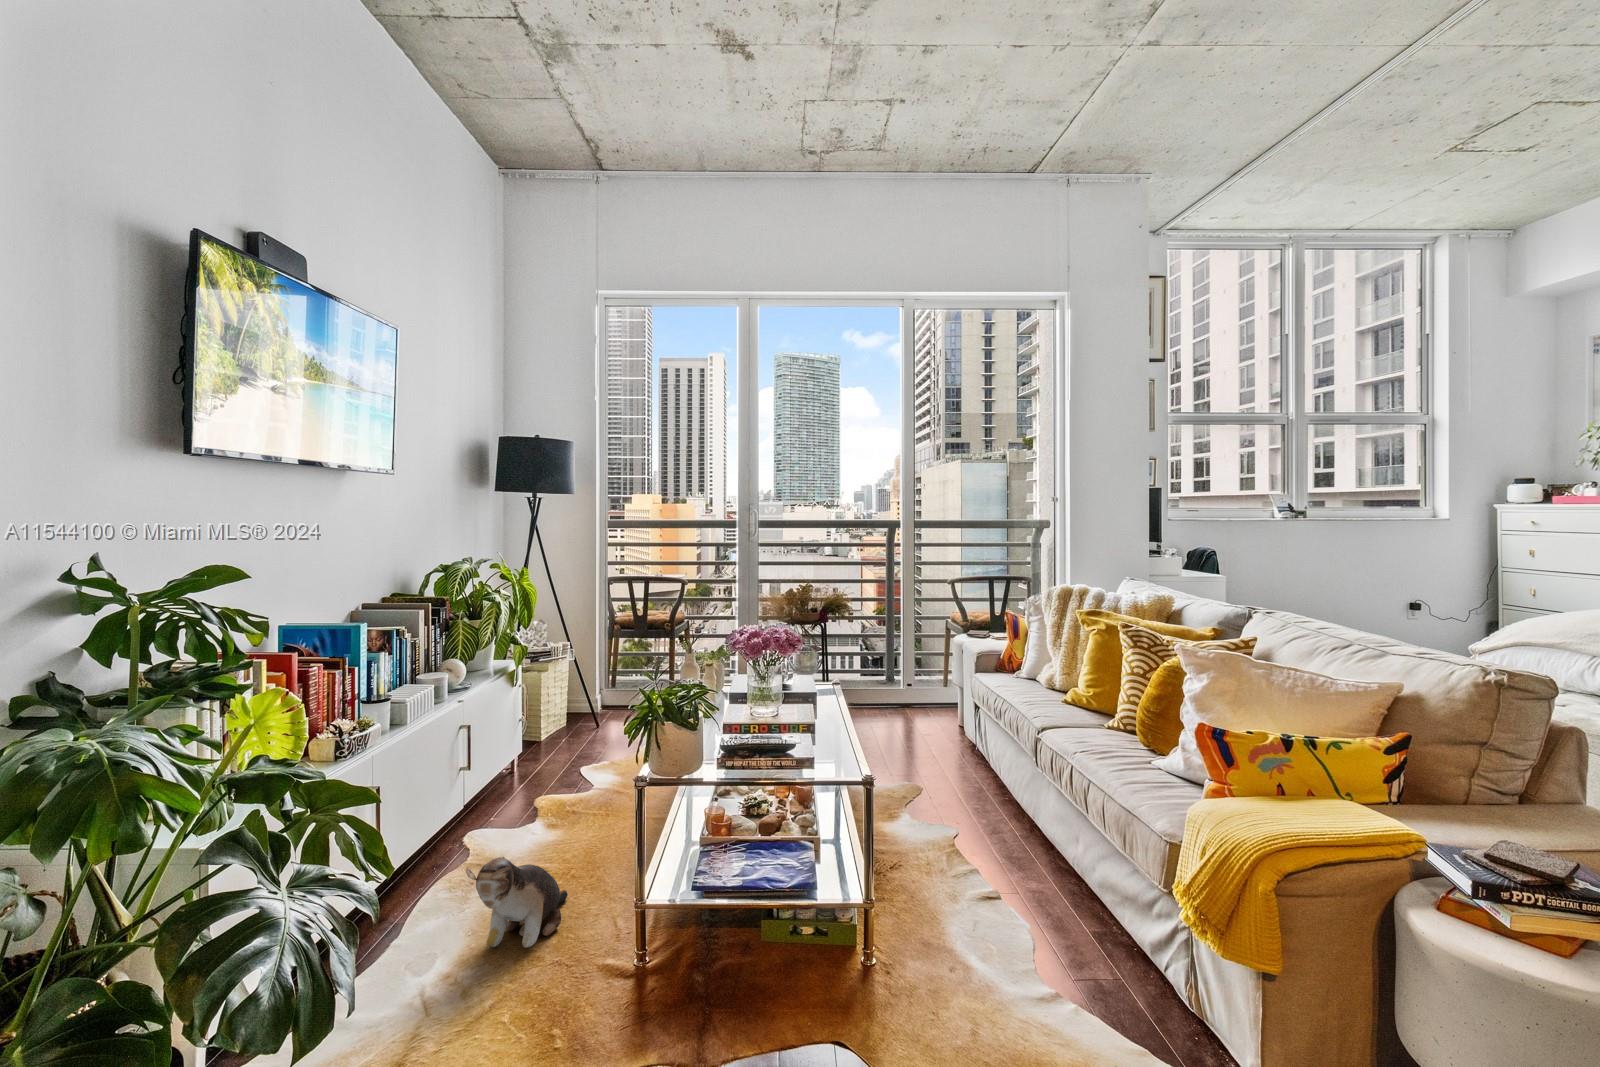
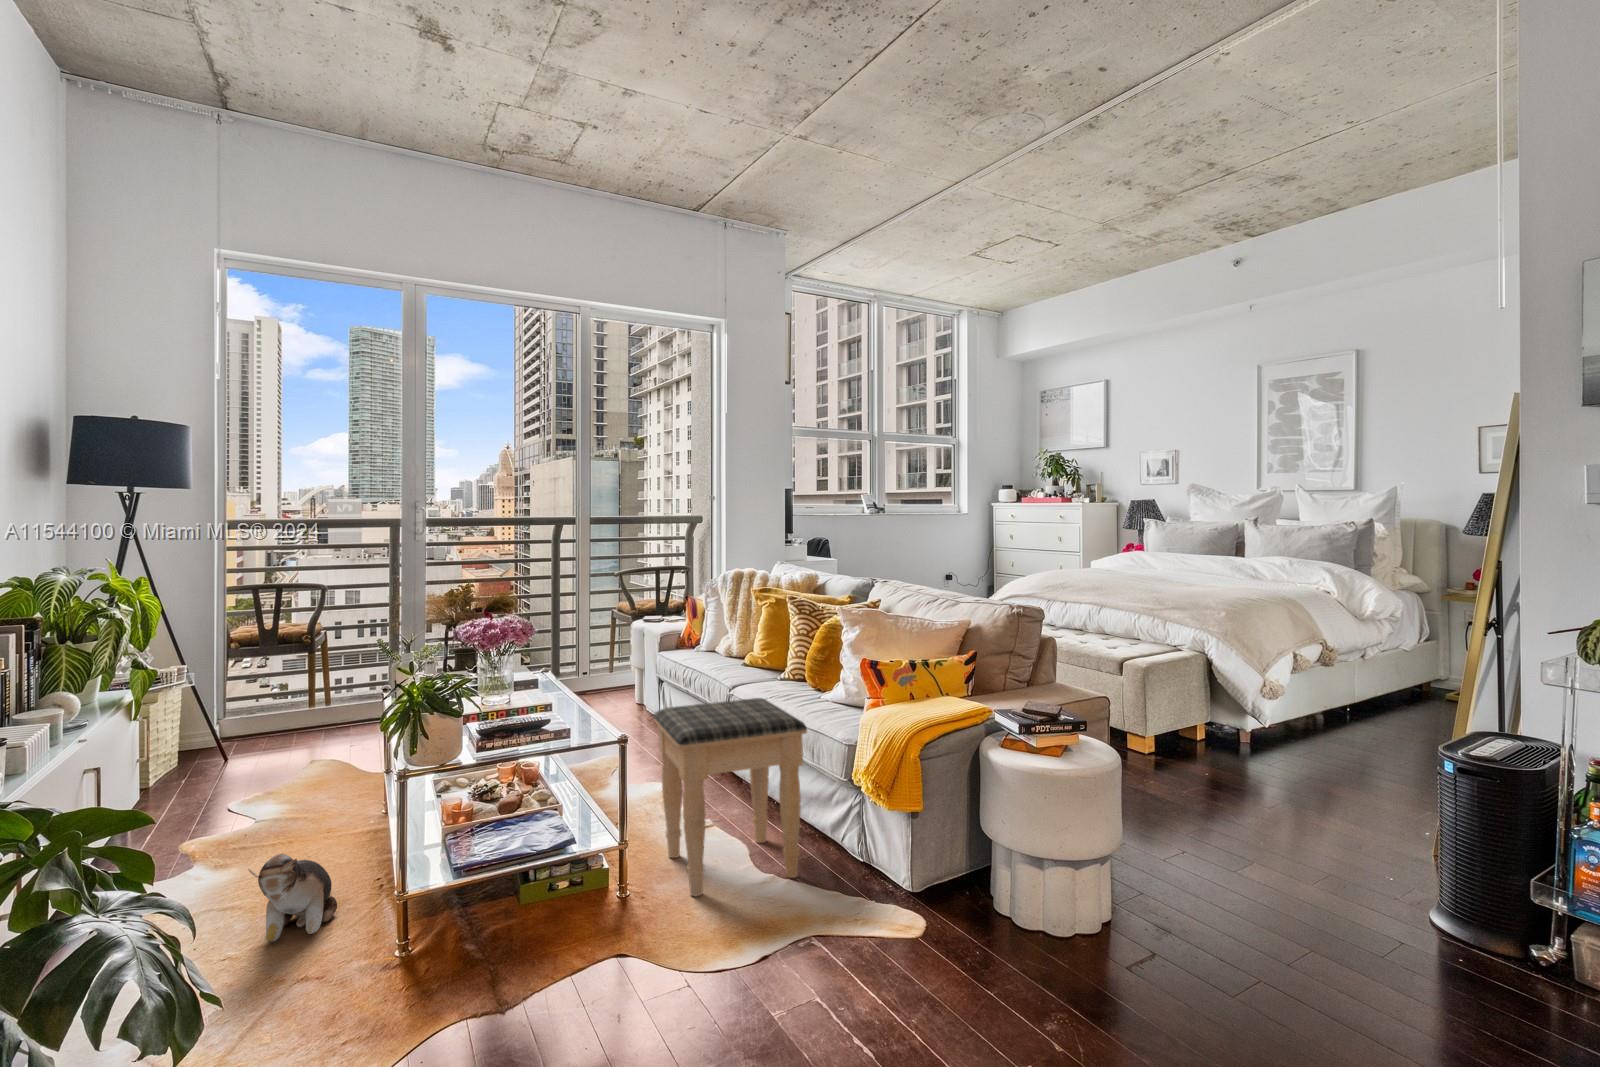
footstool: none [910,755,1105,1020] -> present [653,698,807,896]

